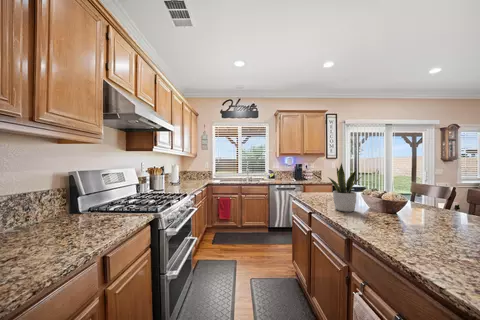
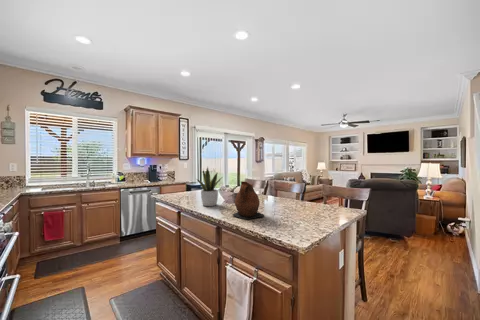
ceramic pitcher: none [368,182,429,240] -> present [233,181,264,219]

